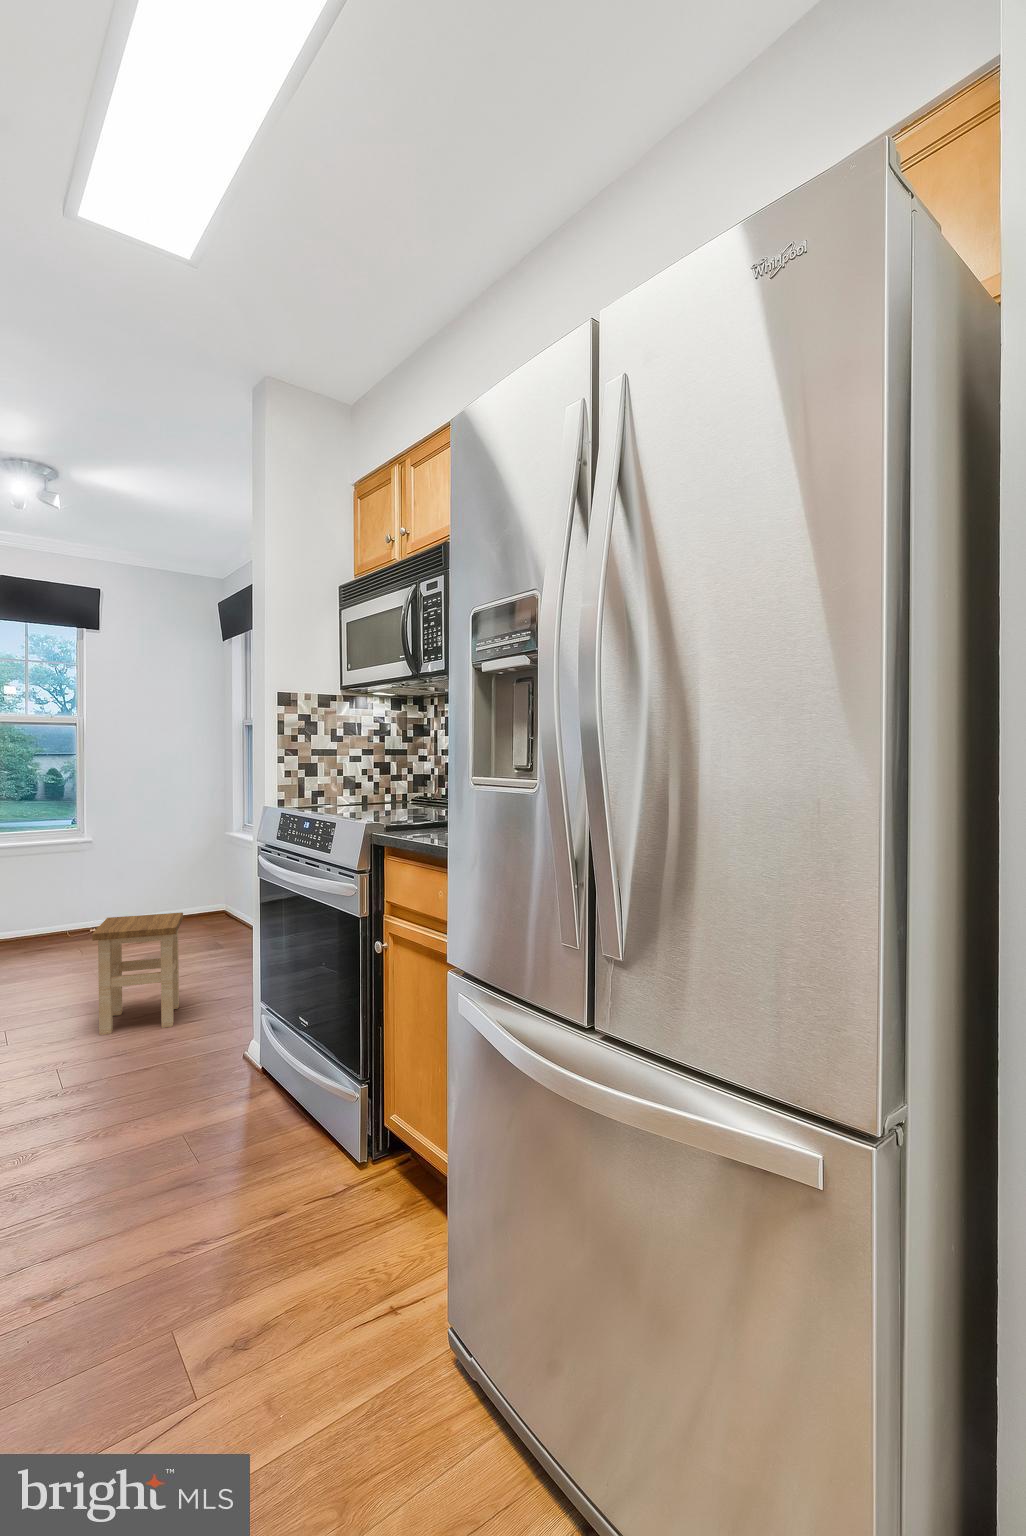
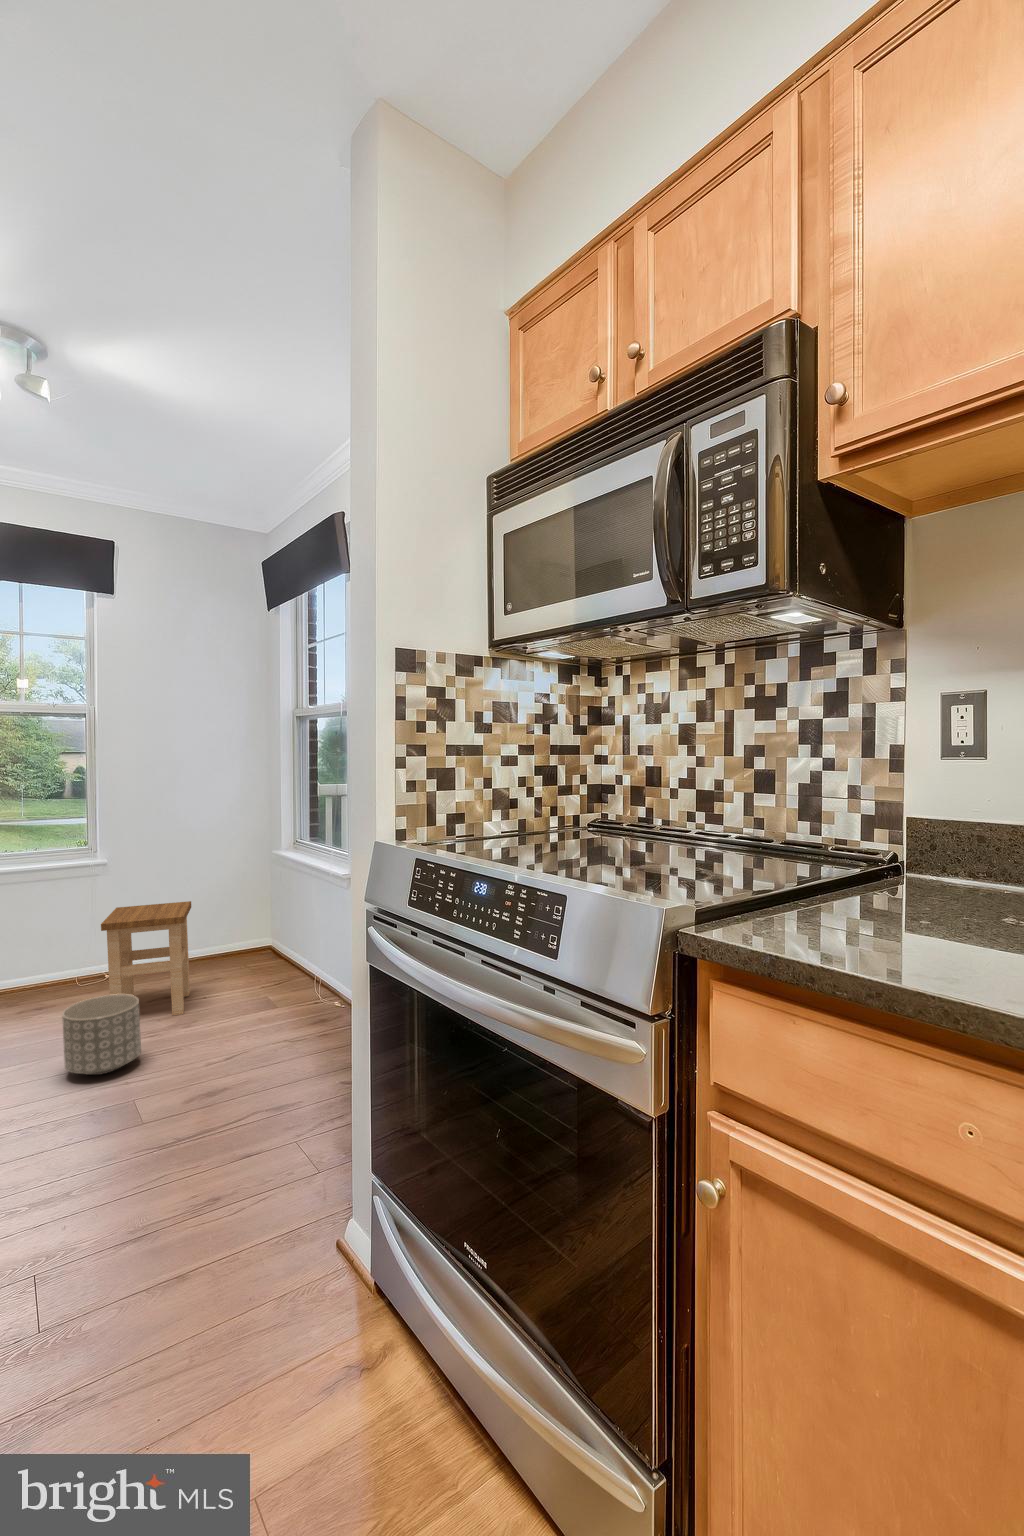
planter: none [53,1005,131,1086] -> present [62,994,141,1075]

